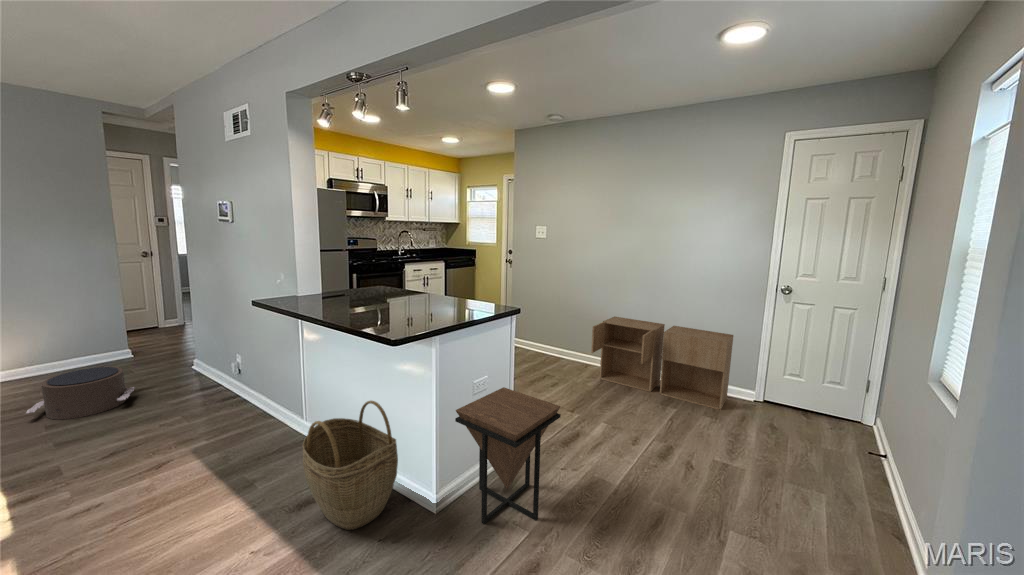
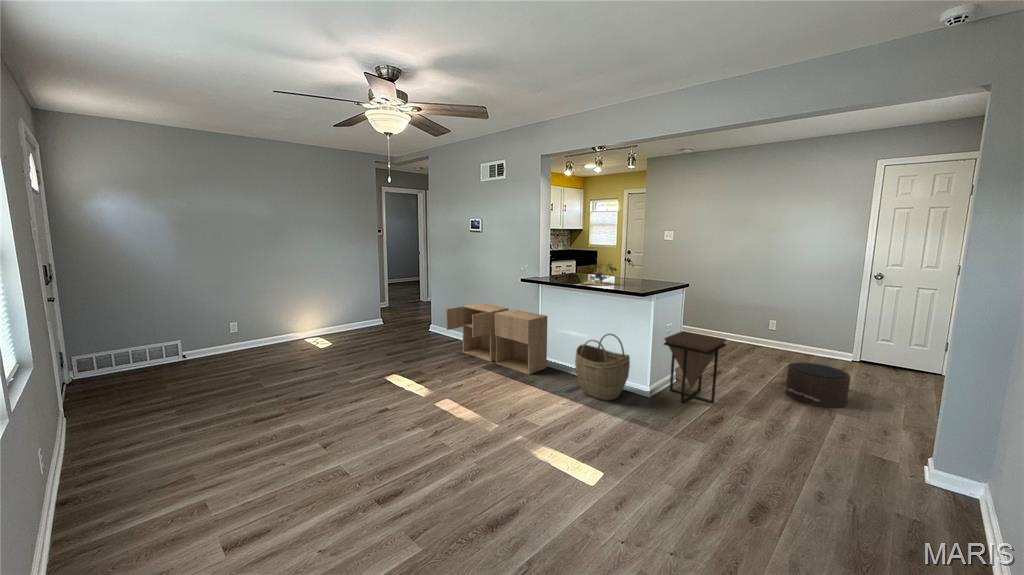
plant: none [332,274,394,318] -> present [584,263,617,286]
storage cabinet: present [591,316,733,410] -> present [446,303,547,375]
pouf: present [26,367,135,419] -> present [786,362,858,408]

